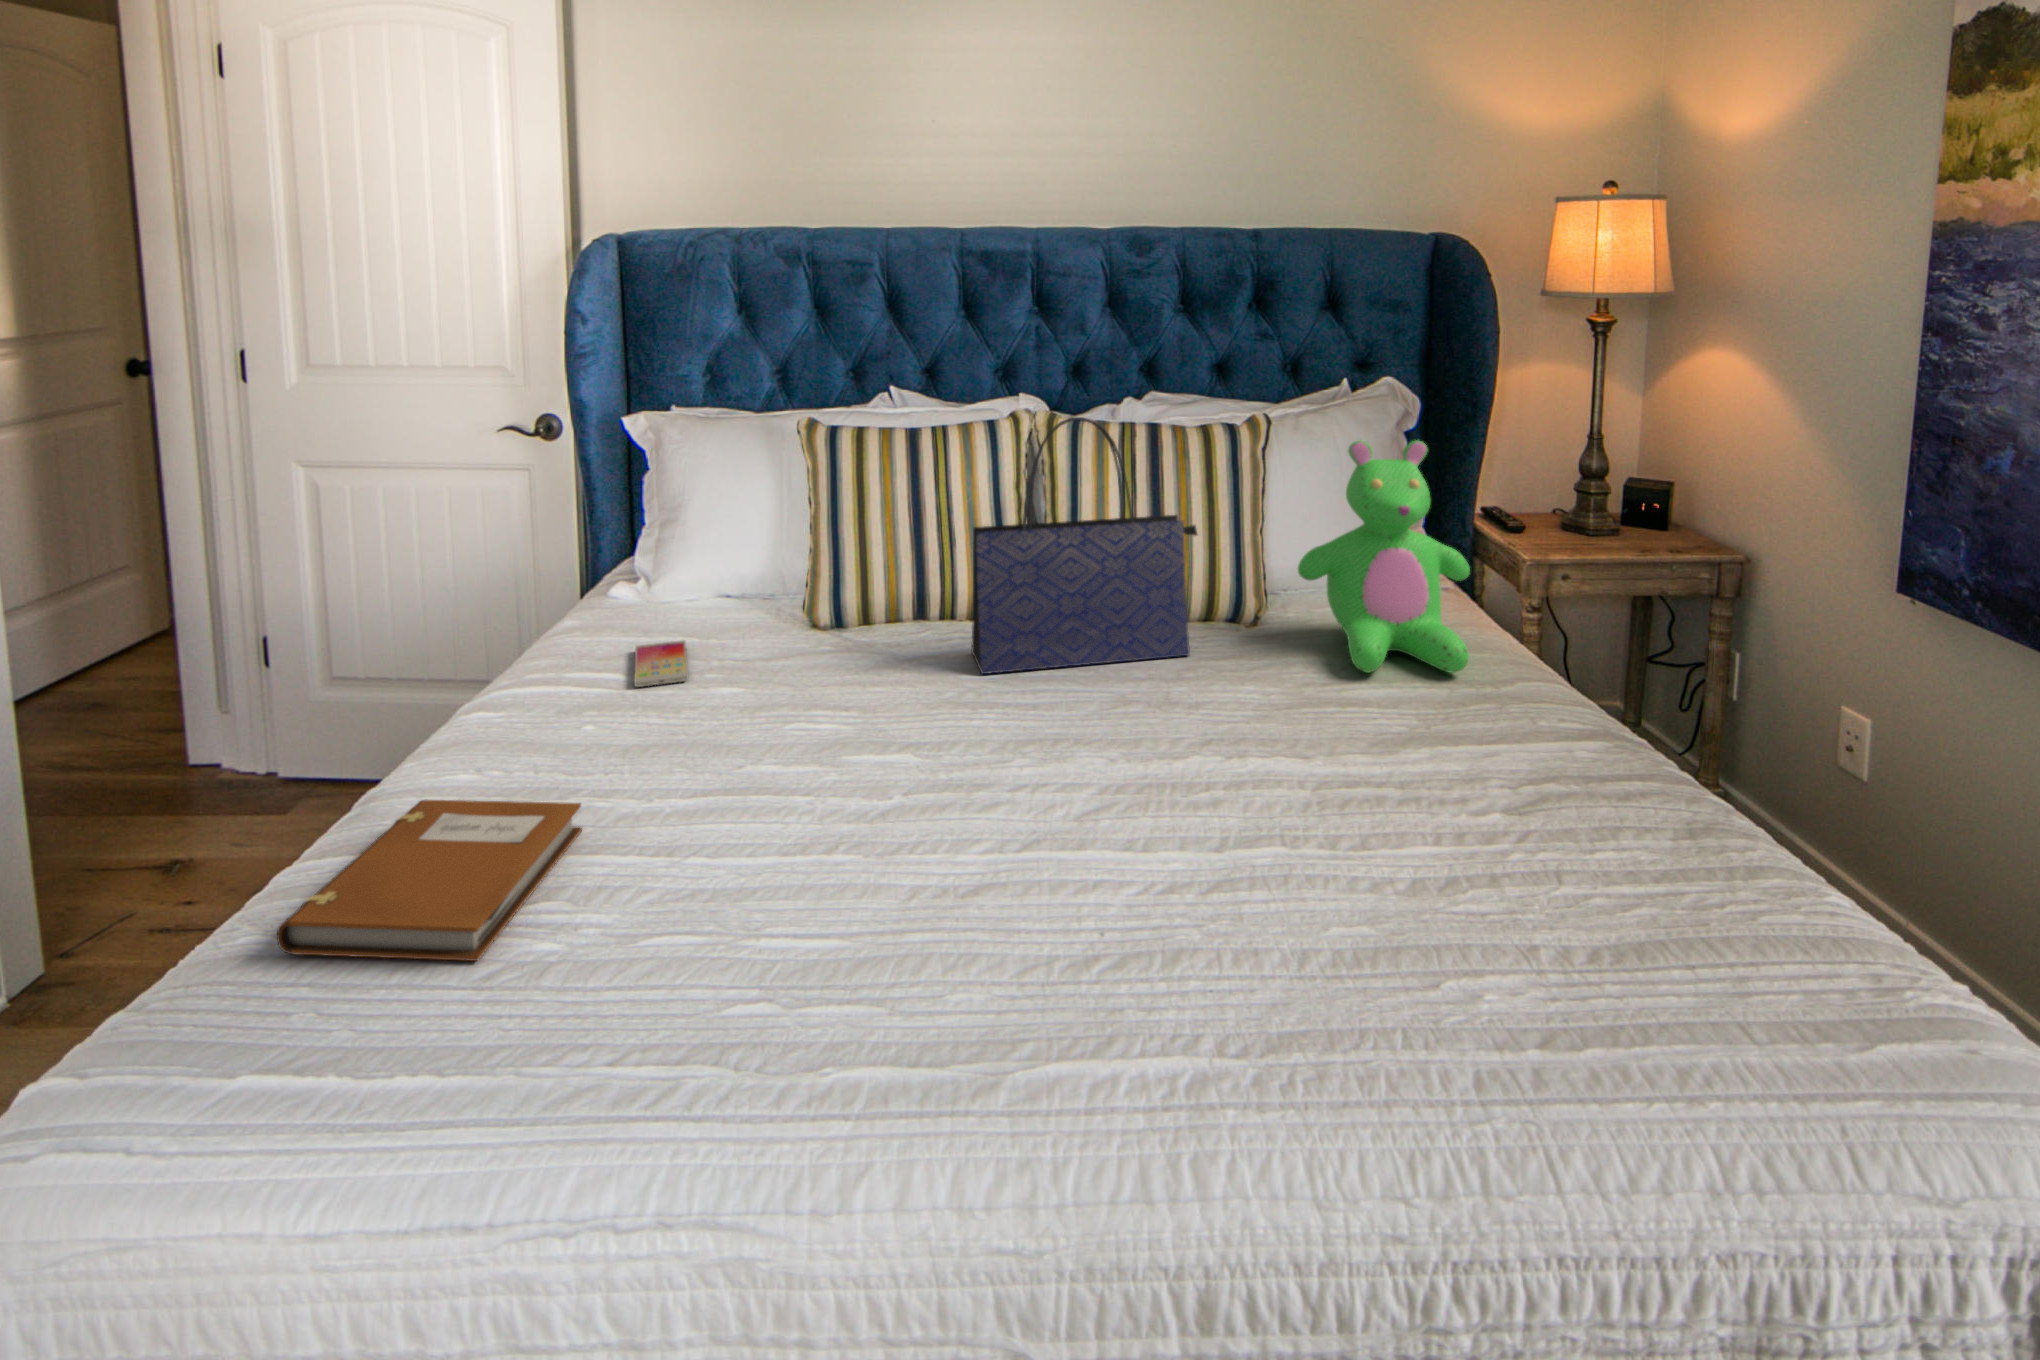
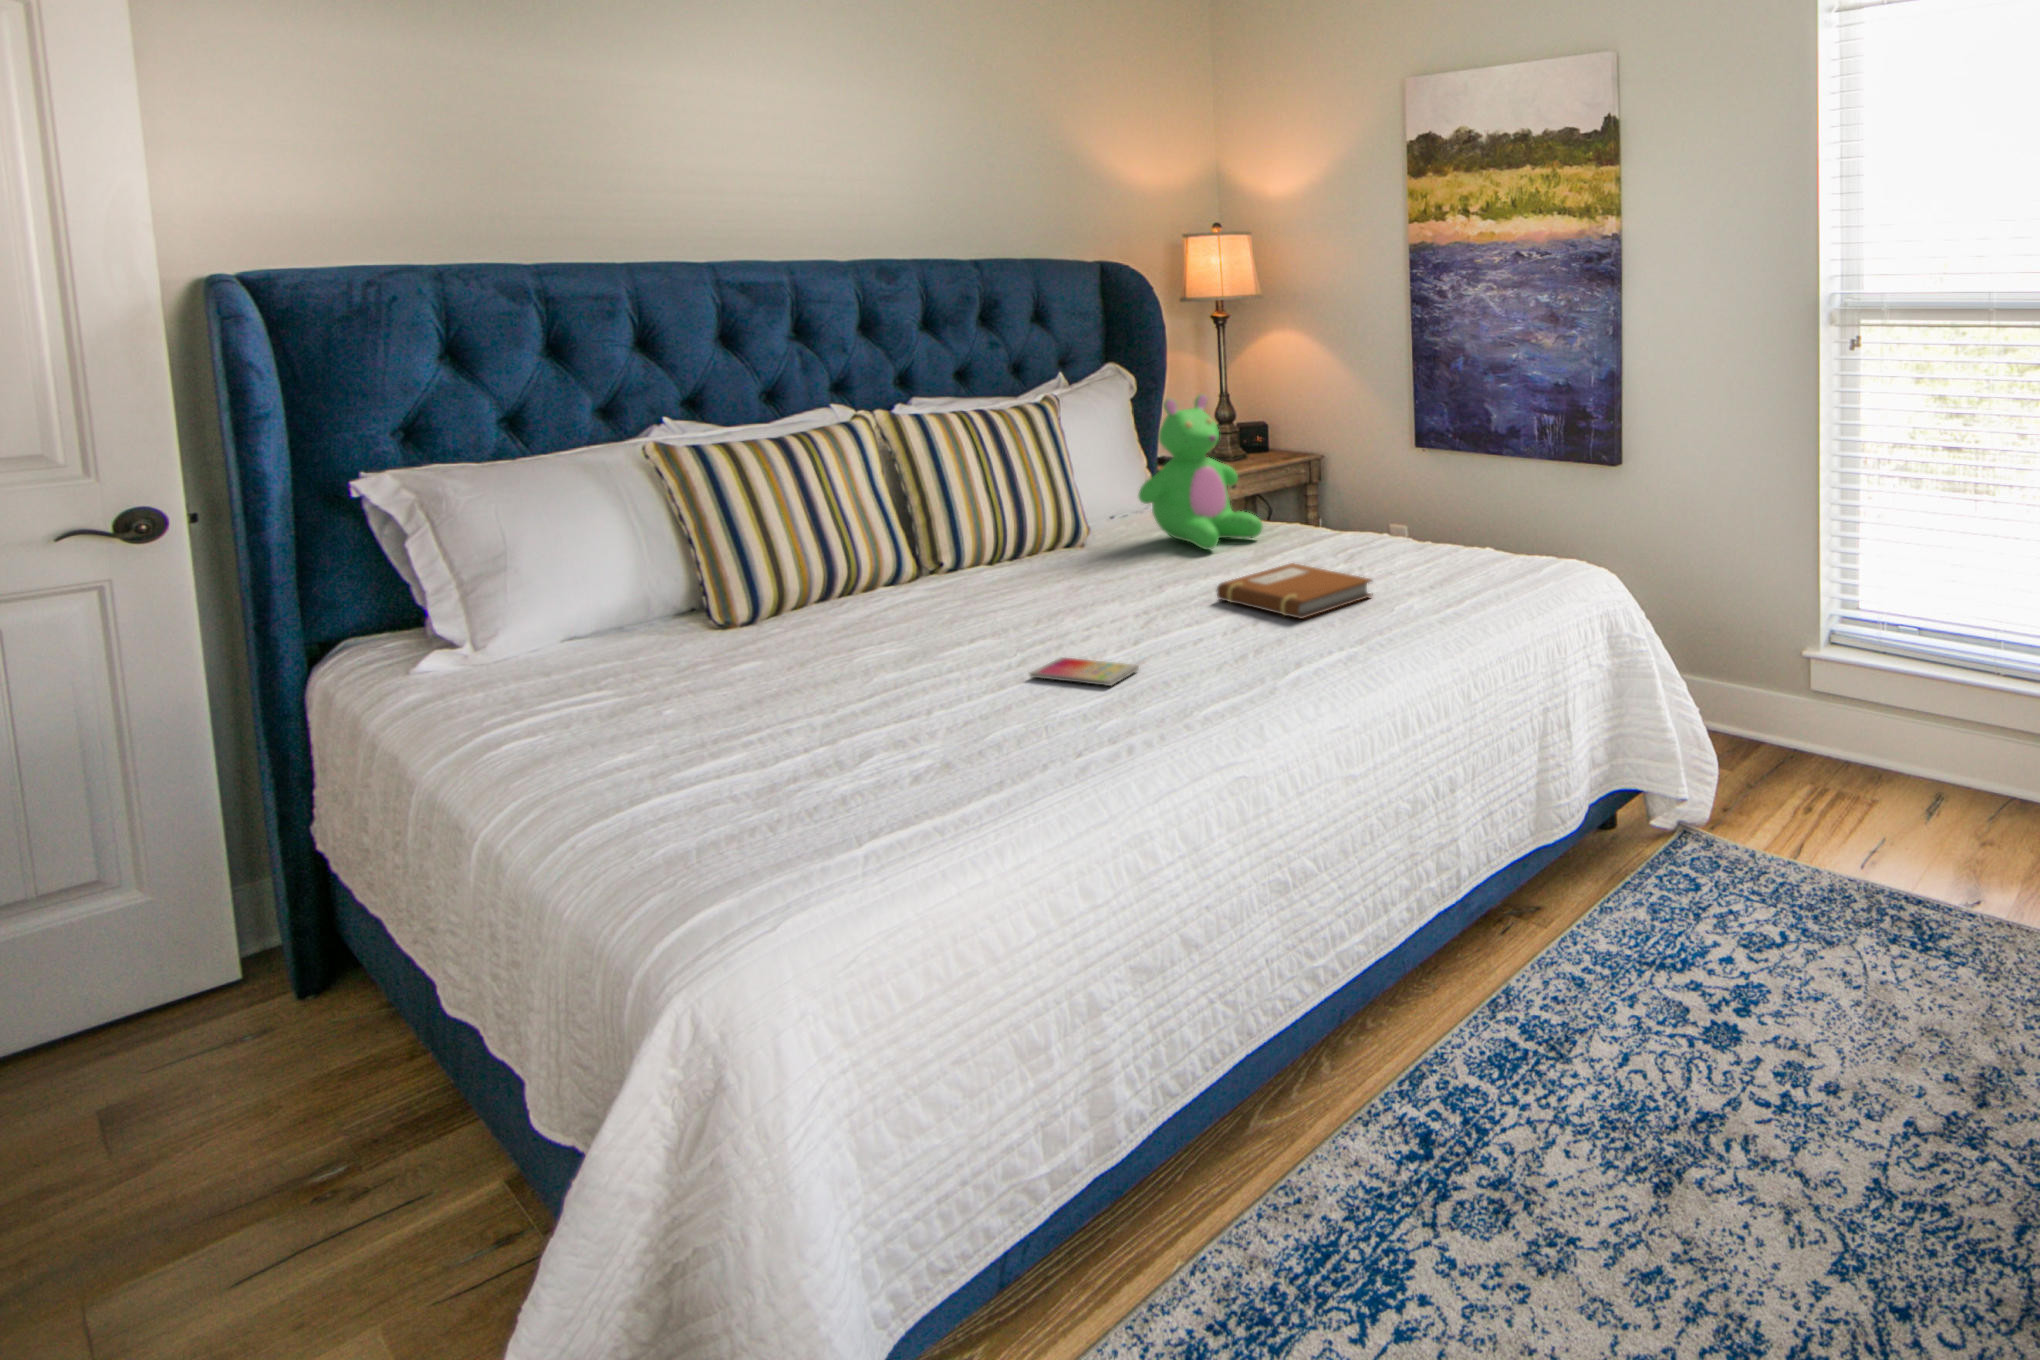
tote bag: present [971,417,1197,674] -> none [923,400,1089,619]
smartphone: present [634,640,688,687] -> present [1030,657,1139,686]
notebook: present [277,800,582,961] -> present [1217,563,1372,619]

